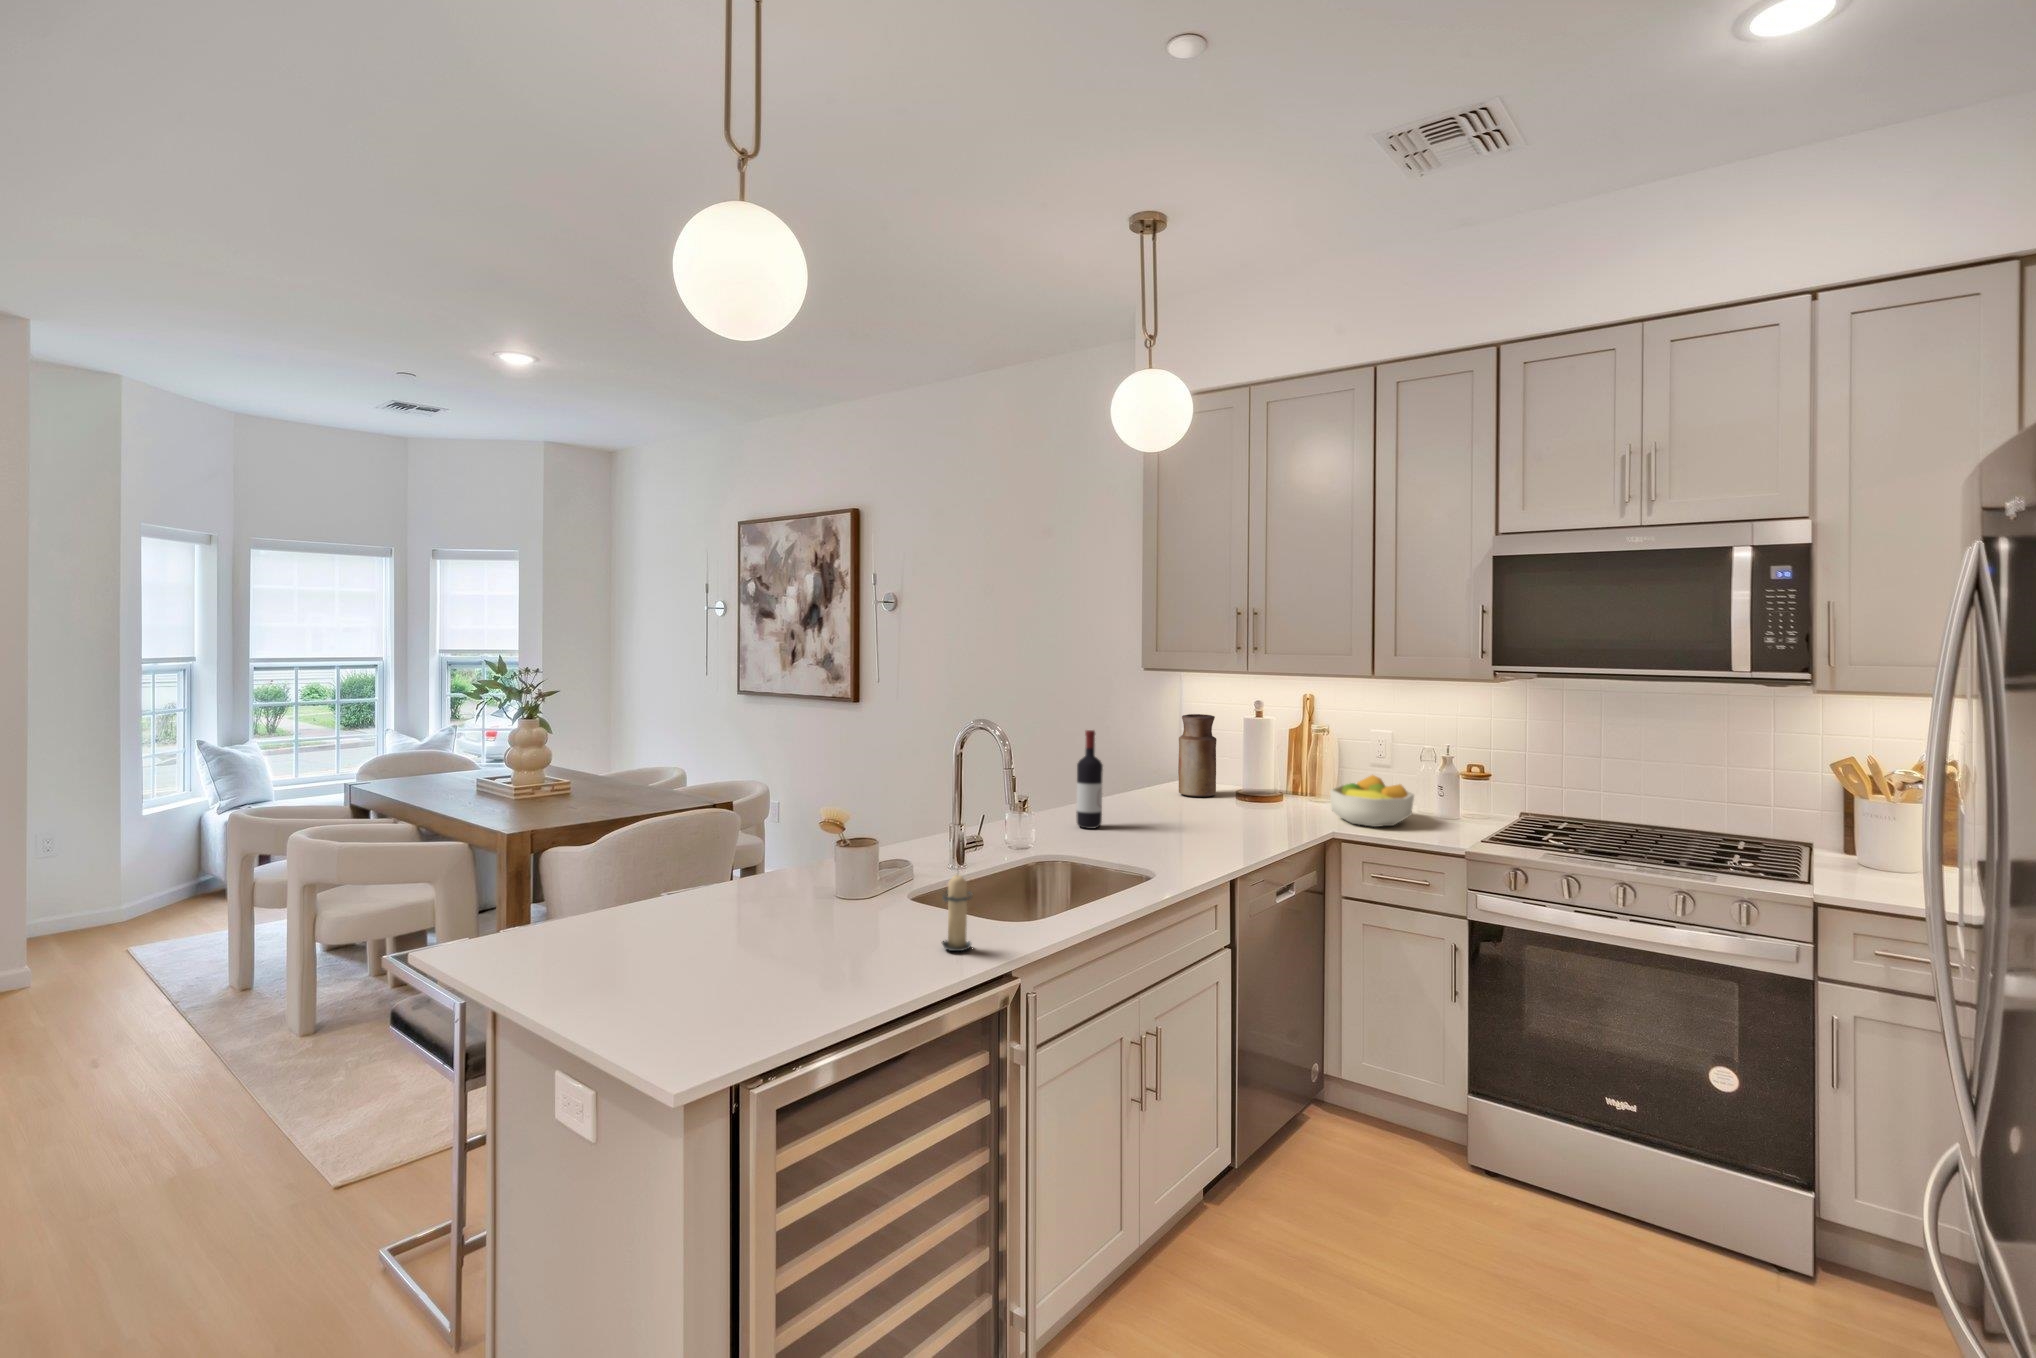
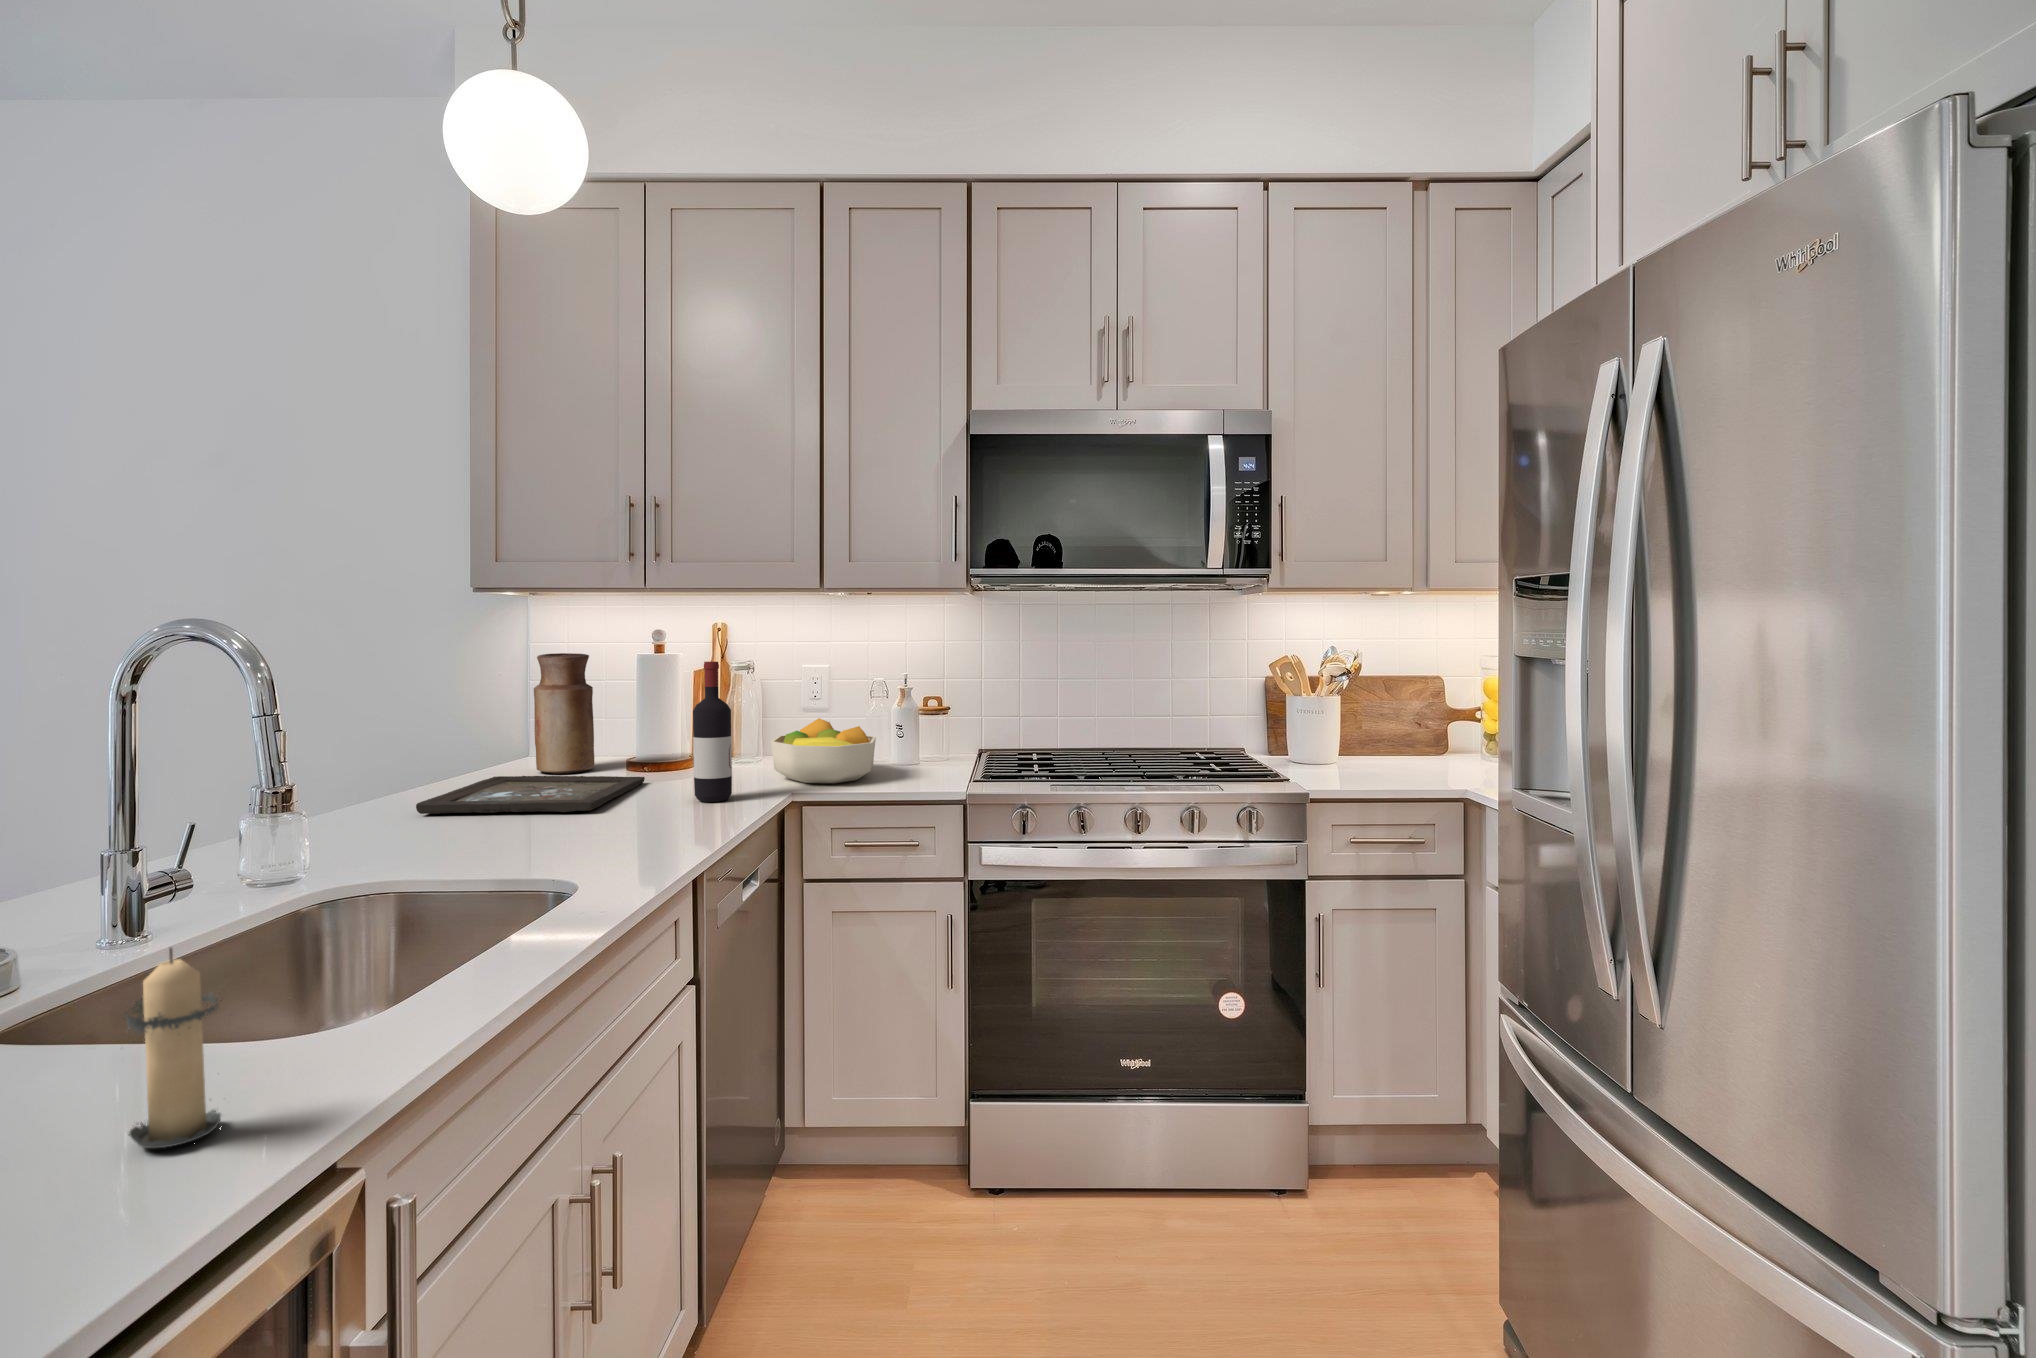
wine bottle: present [1076,730,1103,829] -> present [693,661,732,802]
tray: none [1098,795,1241,826] -> present [416,776,645,814]

